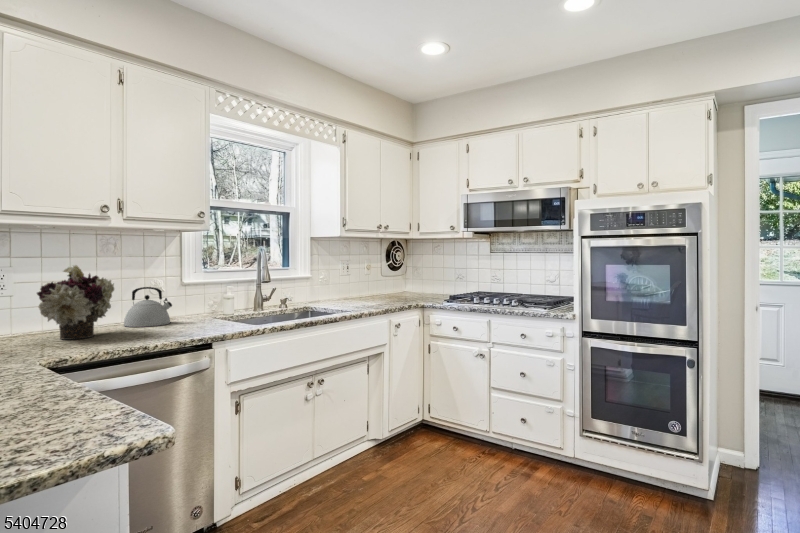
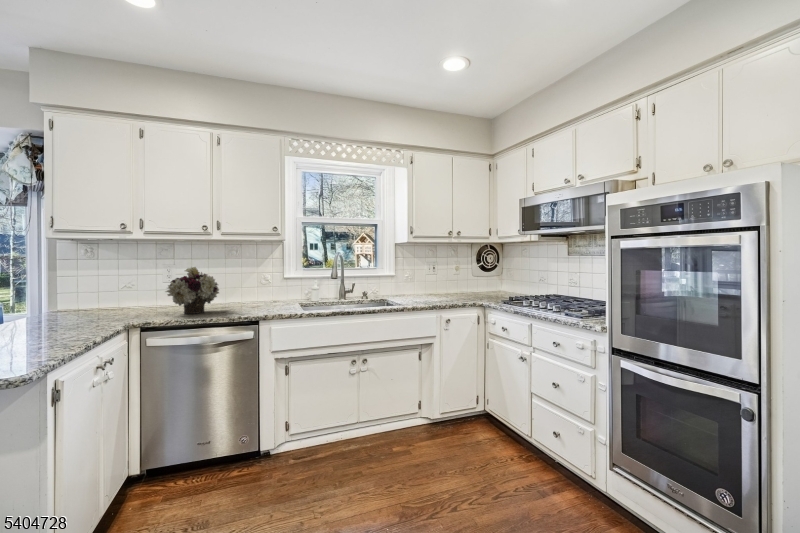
kettle: present [124,287,172,327] -> none [238,281,268,308]

